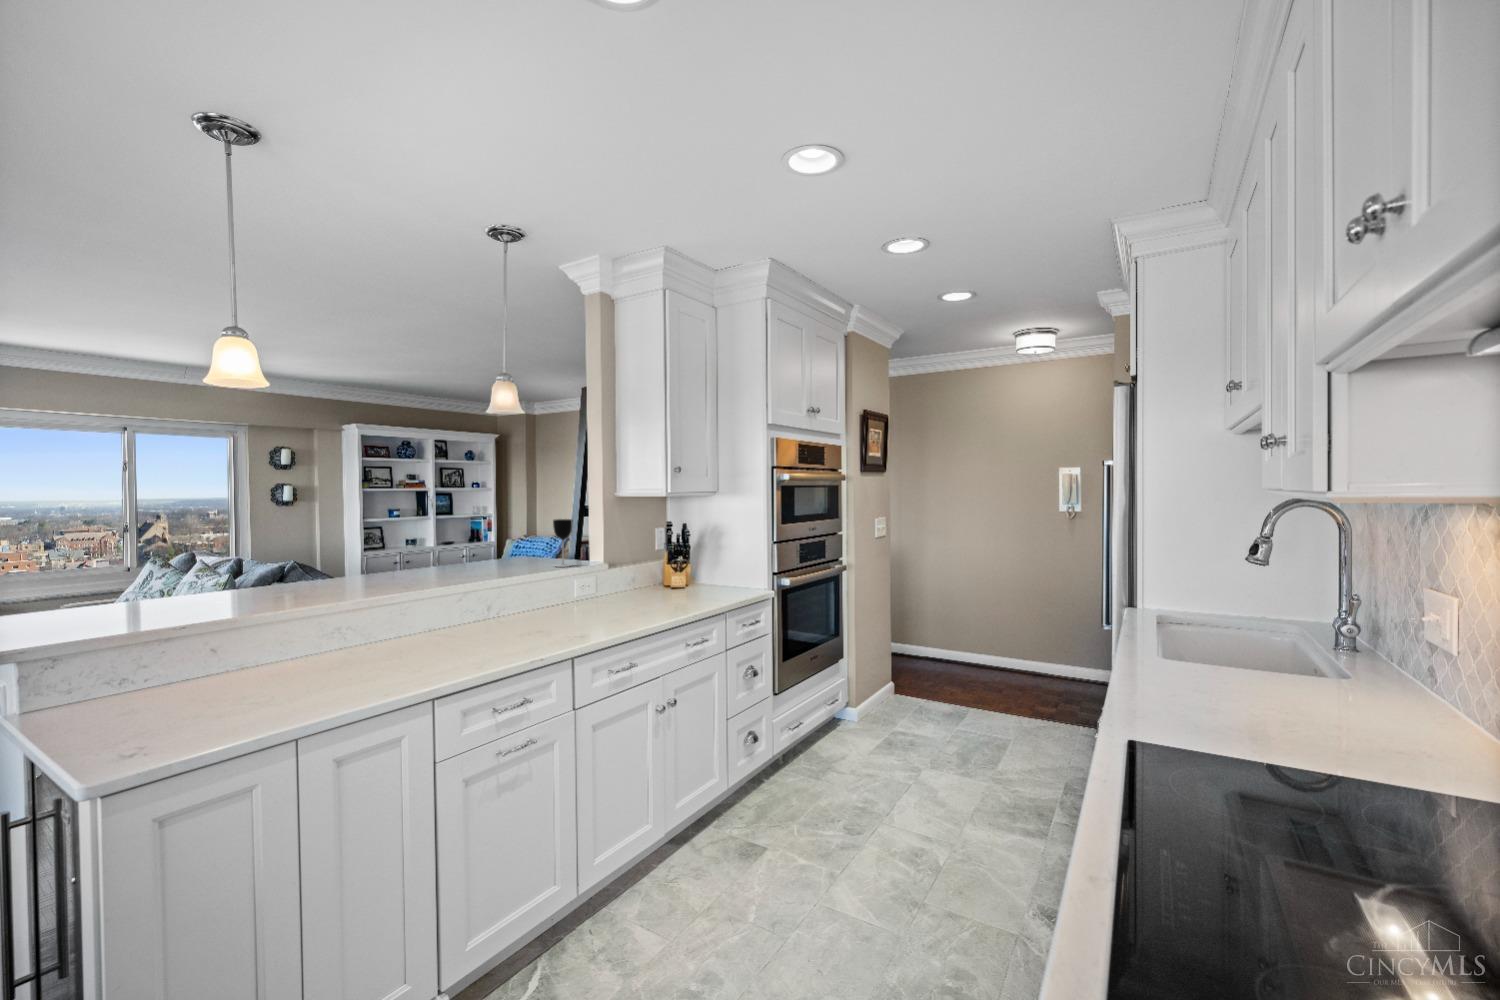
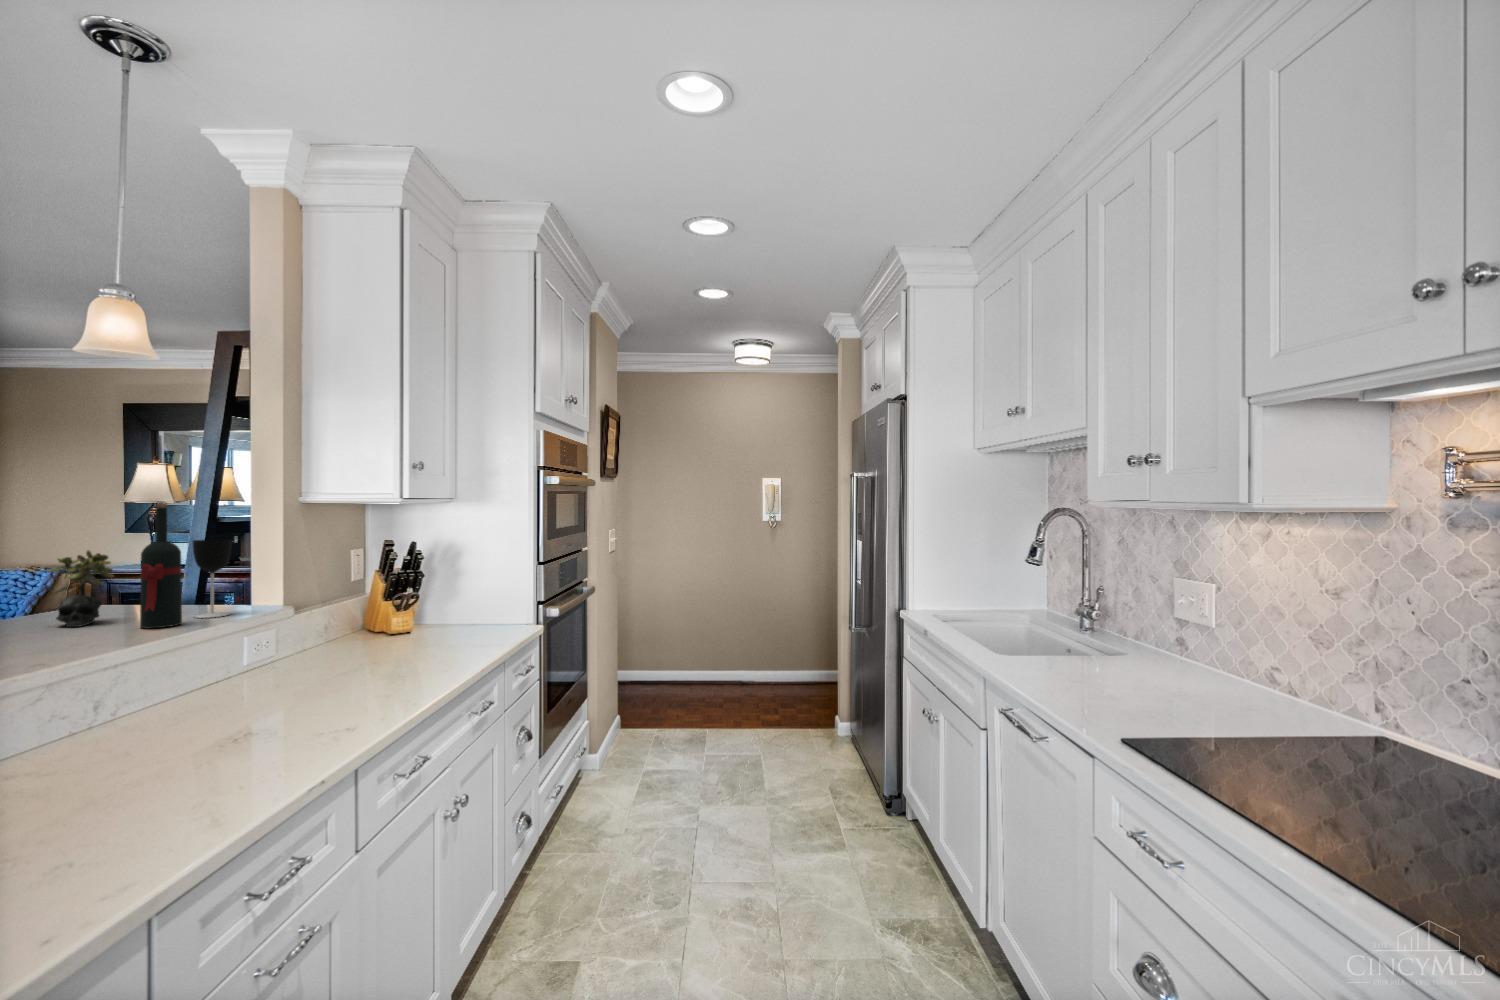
wine bottle: none [523,497,544,570] -> present [140,503,182,628]
succulent plant: none [490,524,518,567] -> present [49,551,114,627]

